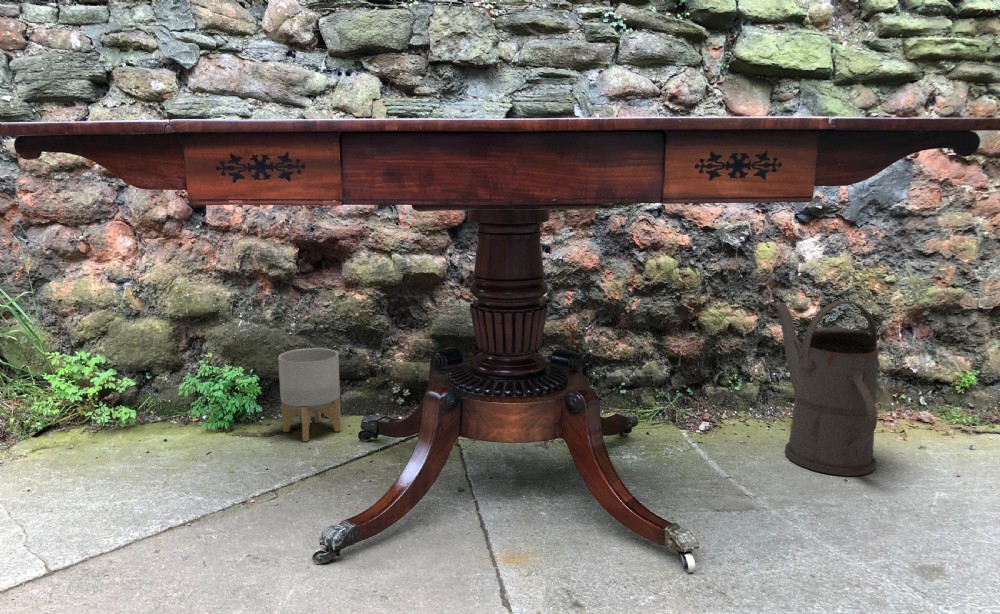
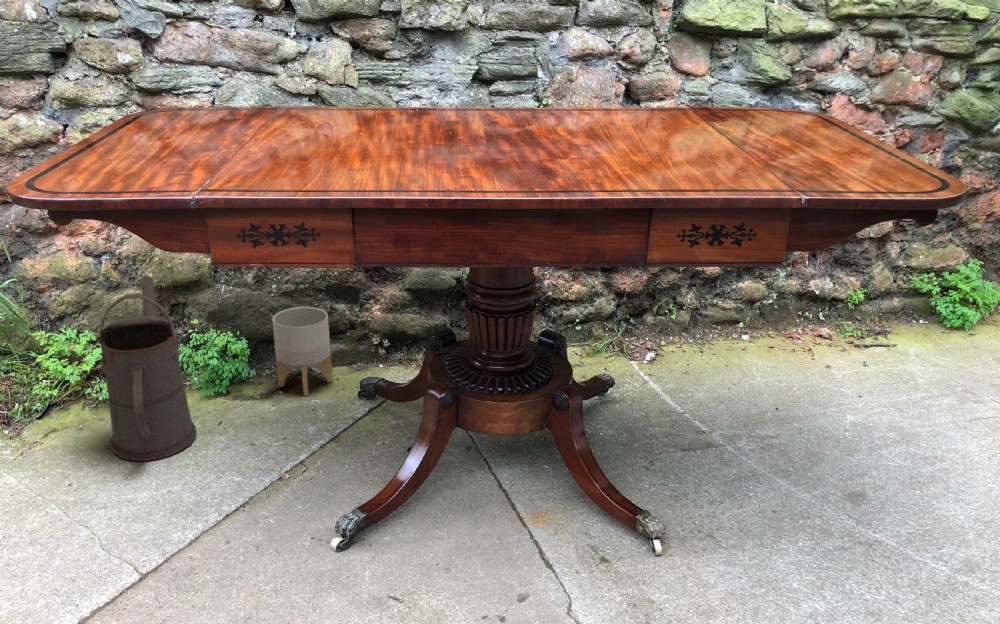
watering can: present [777,300,880,476] -> present [100,277,197,461]

